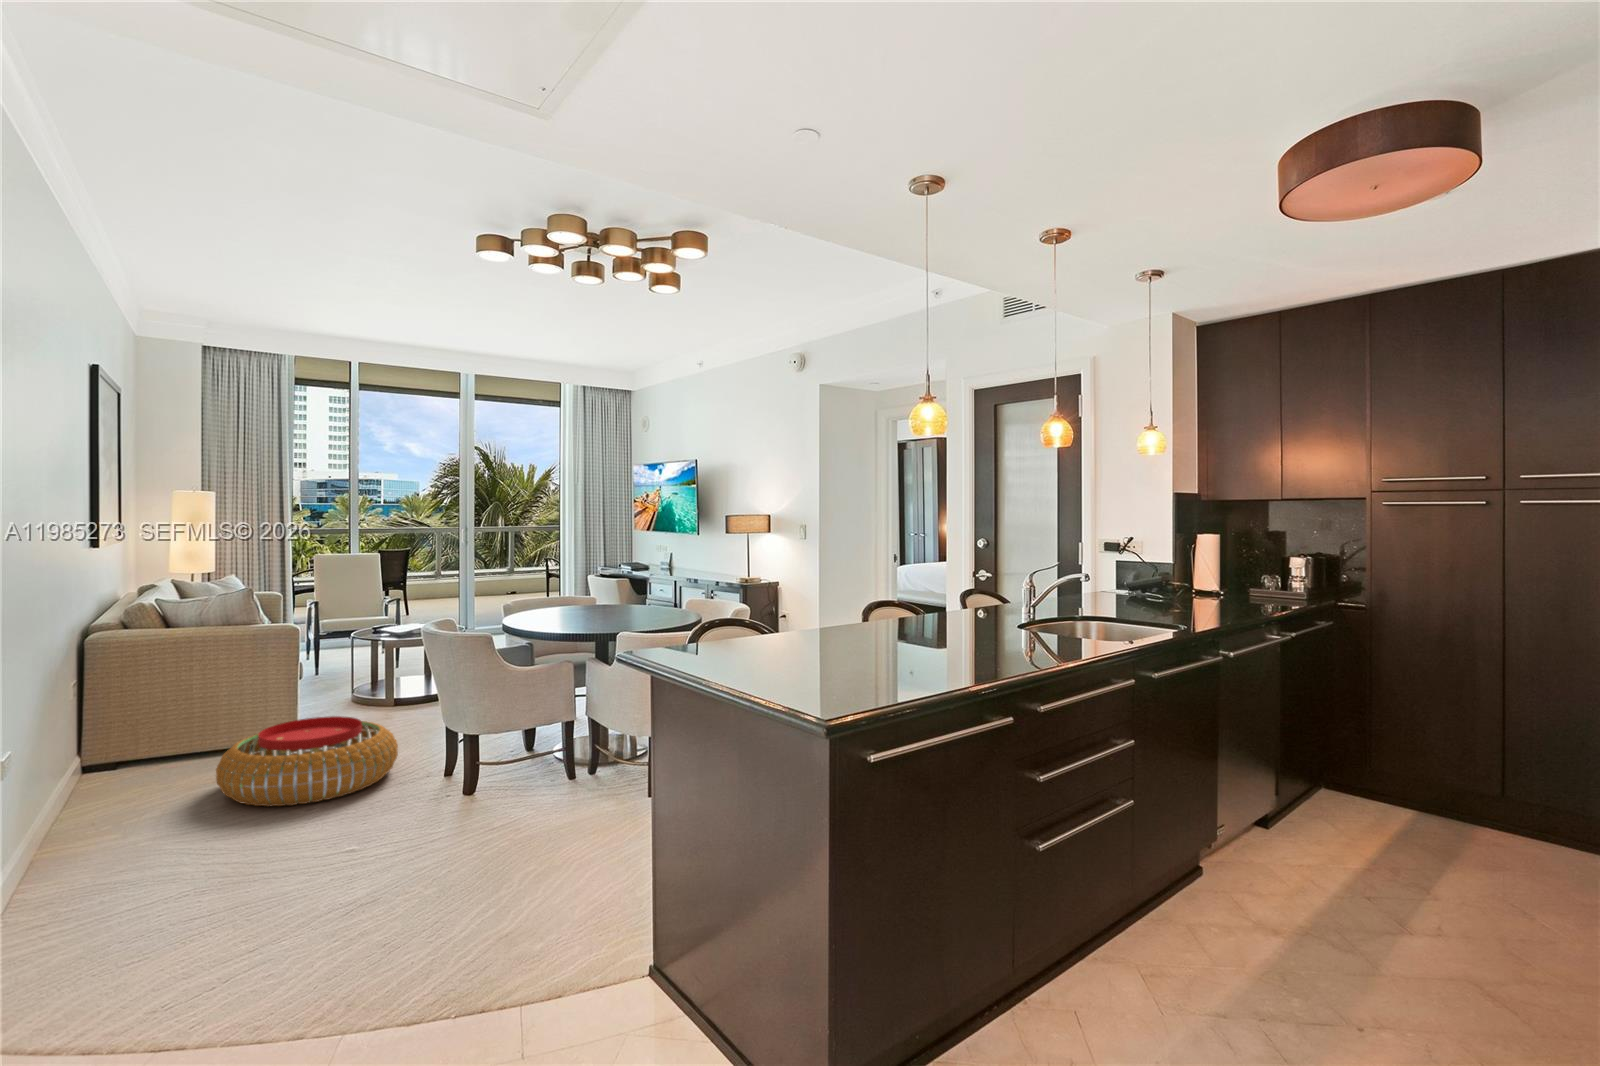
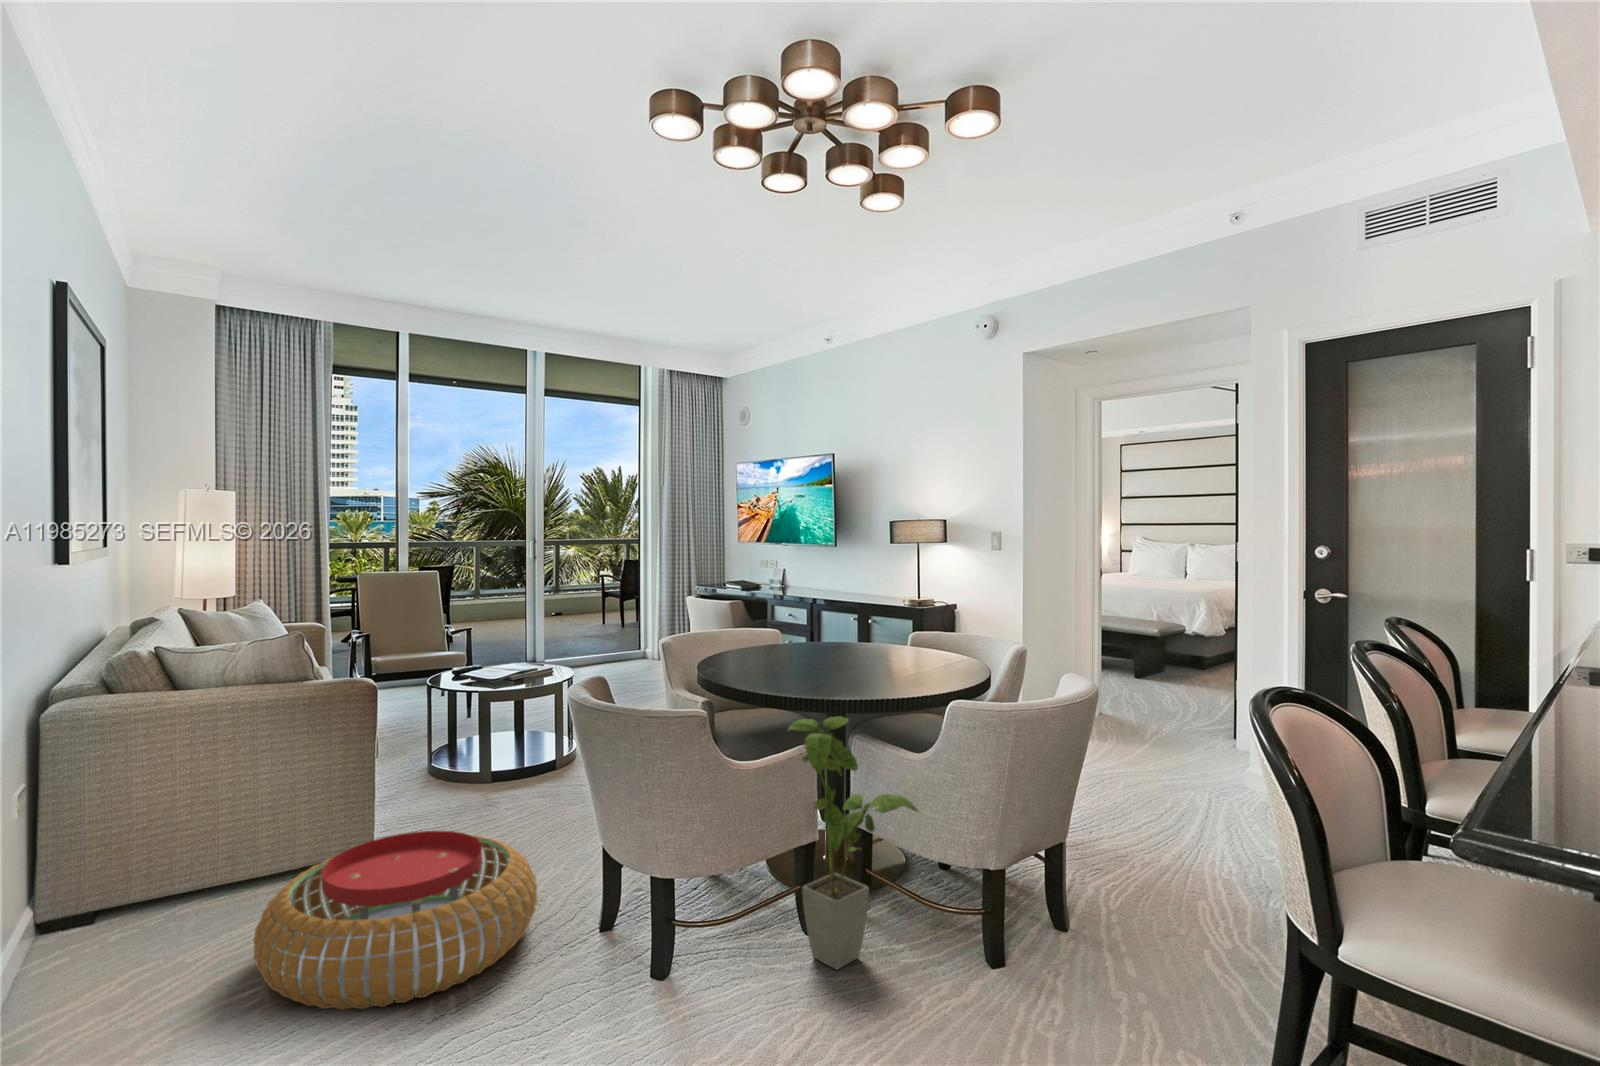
house plant: none [538,643,615,792] -> present [787,716,918,969]

